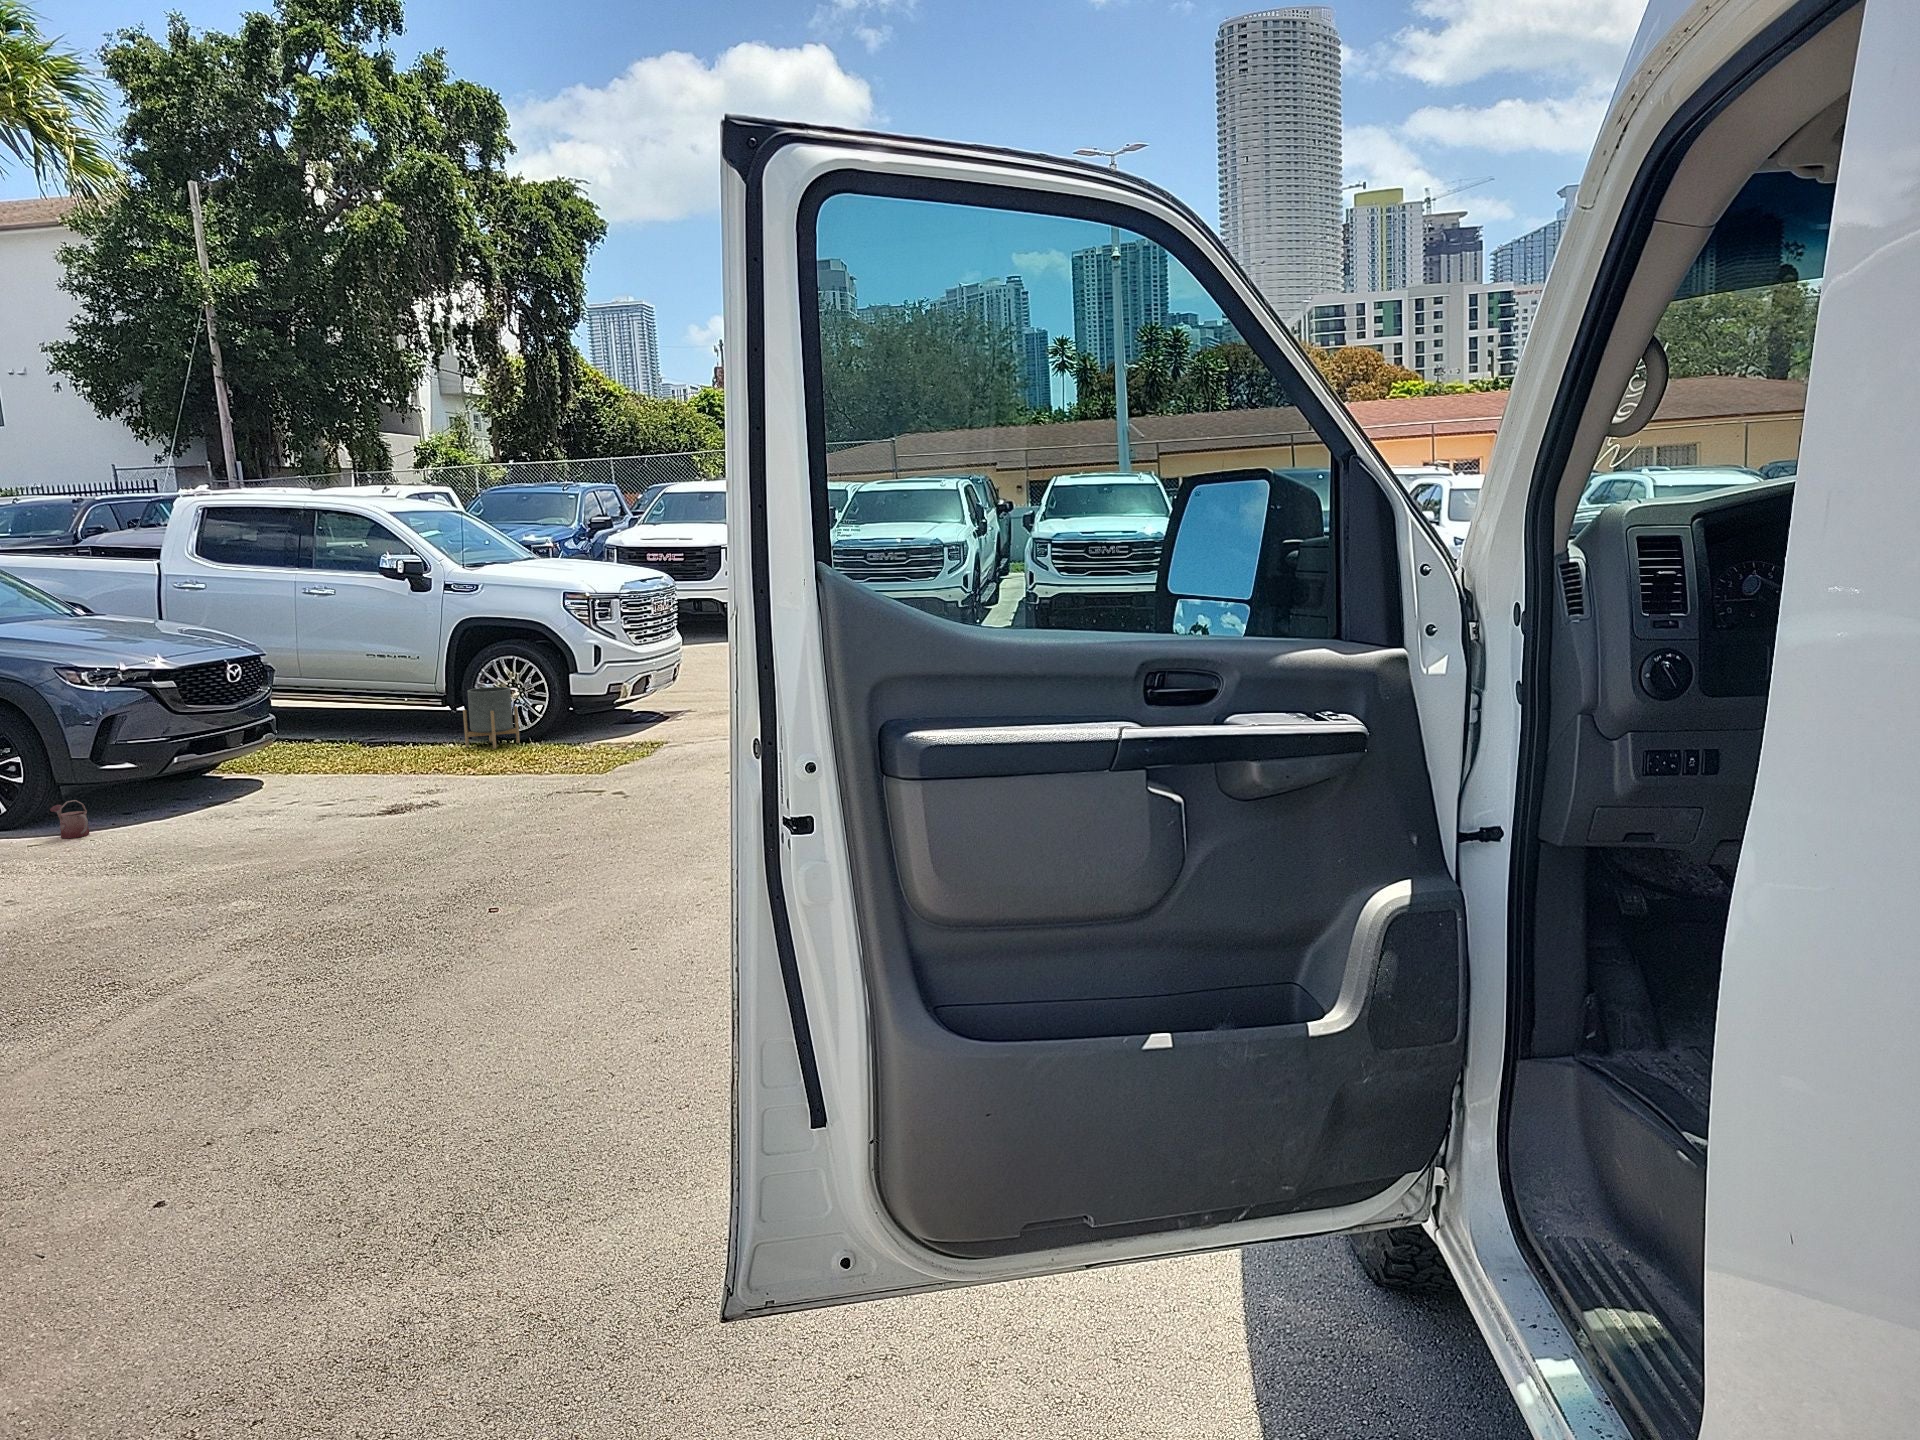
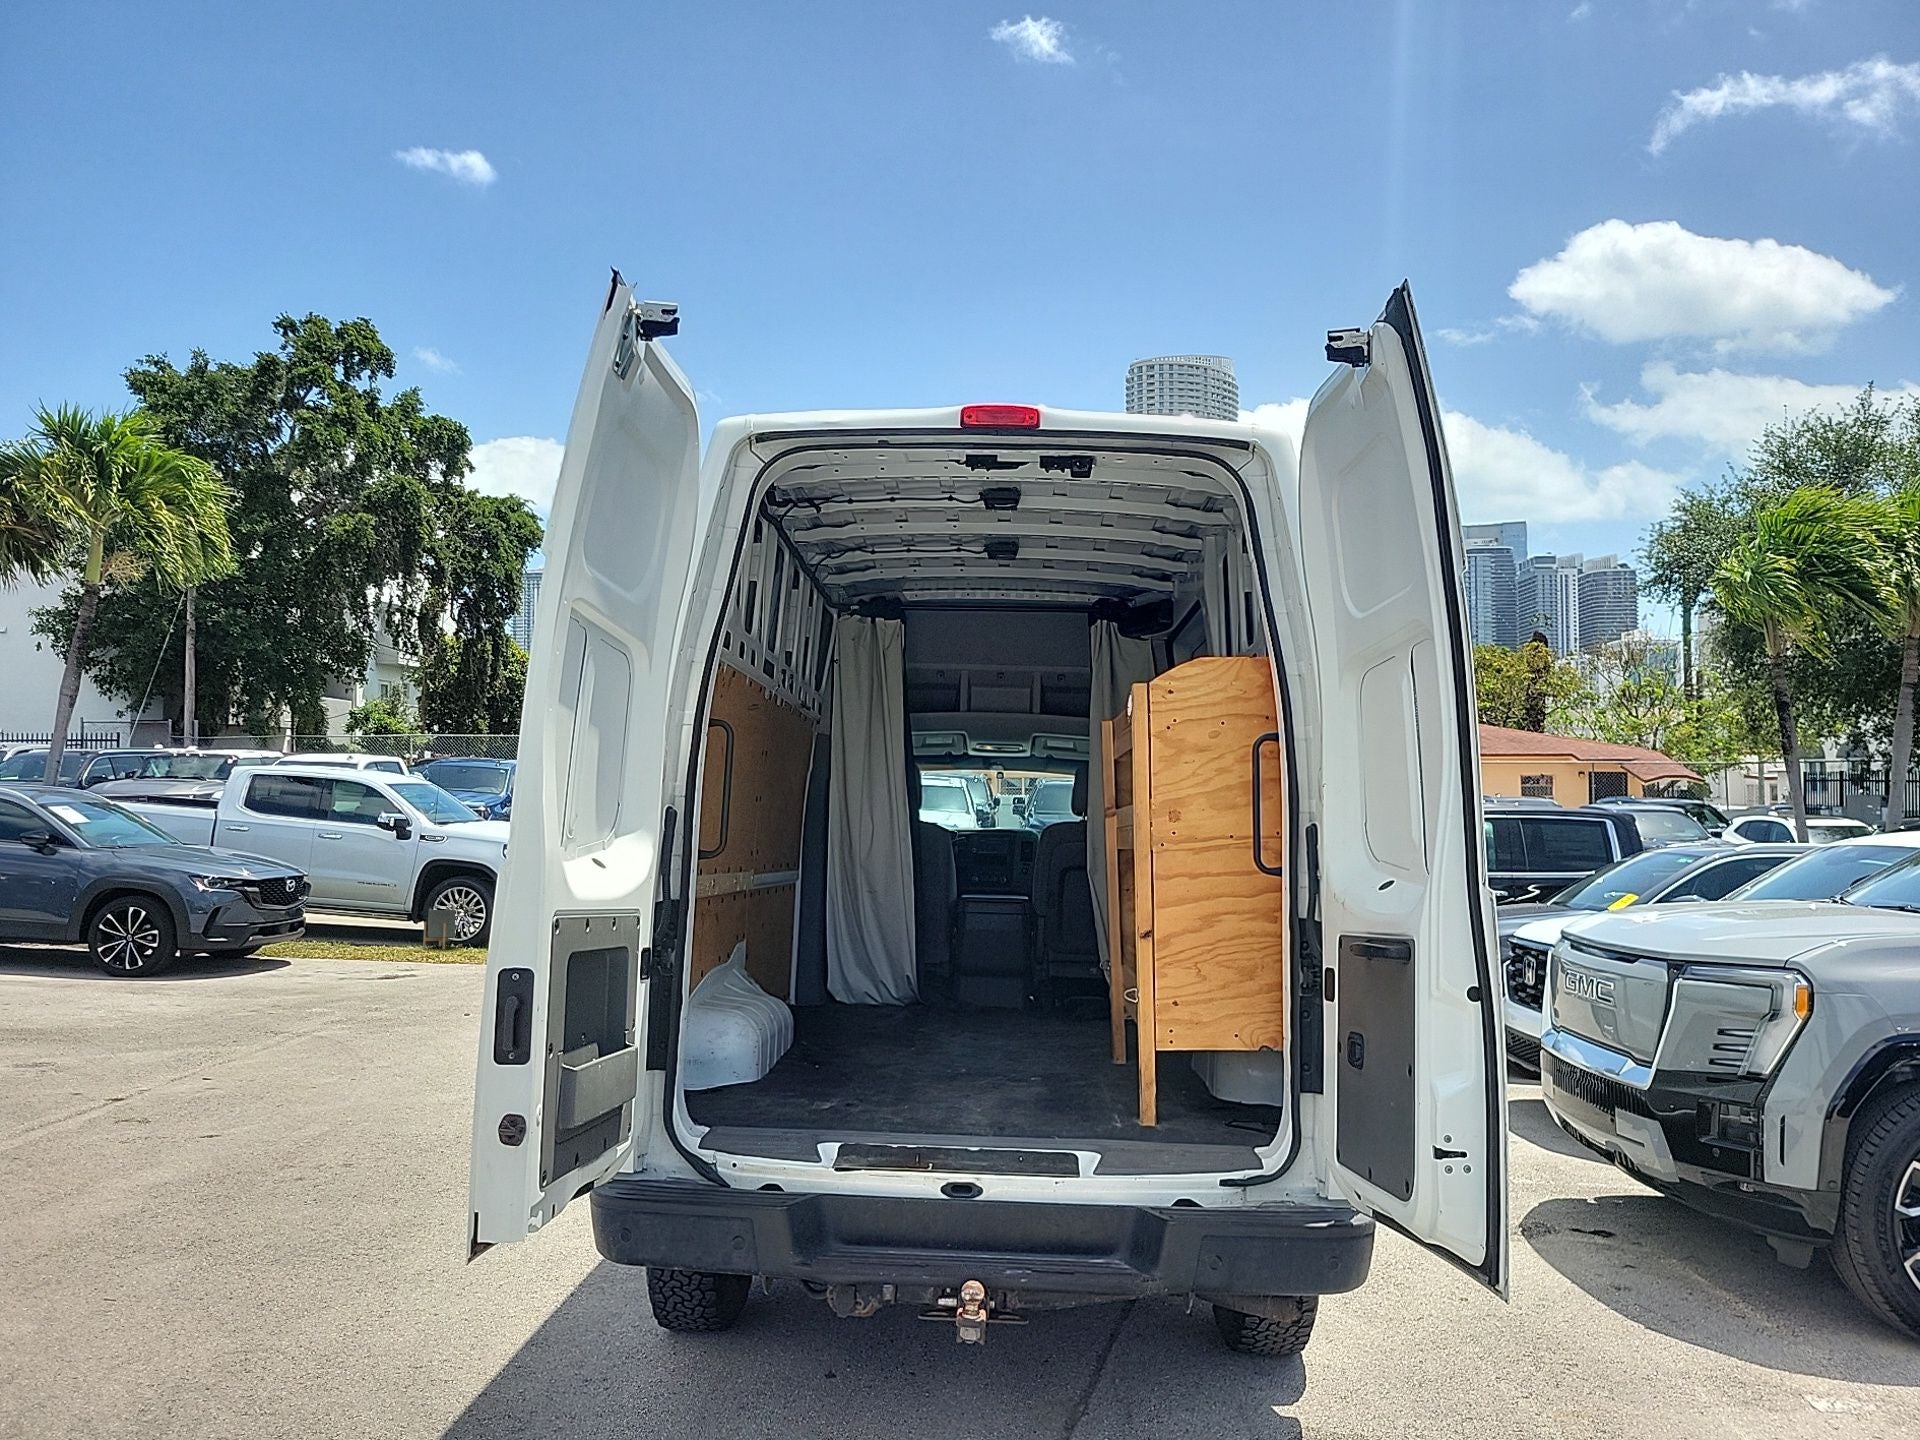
watering can: present [50,800,89,838] -> none [172,958,197,981]

